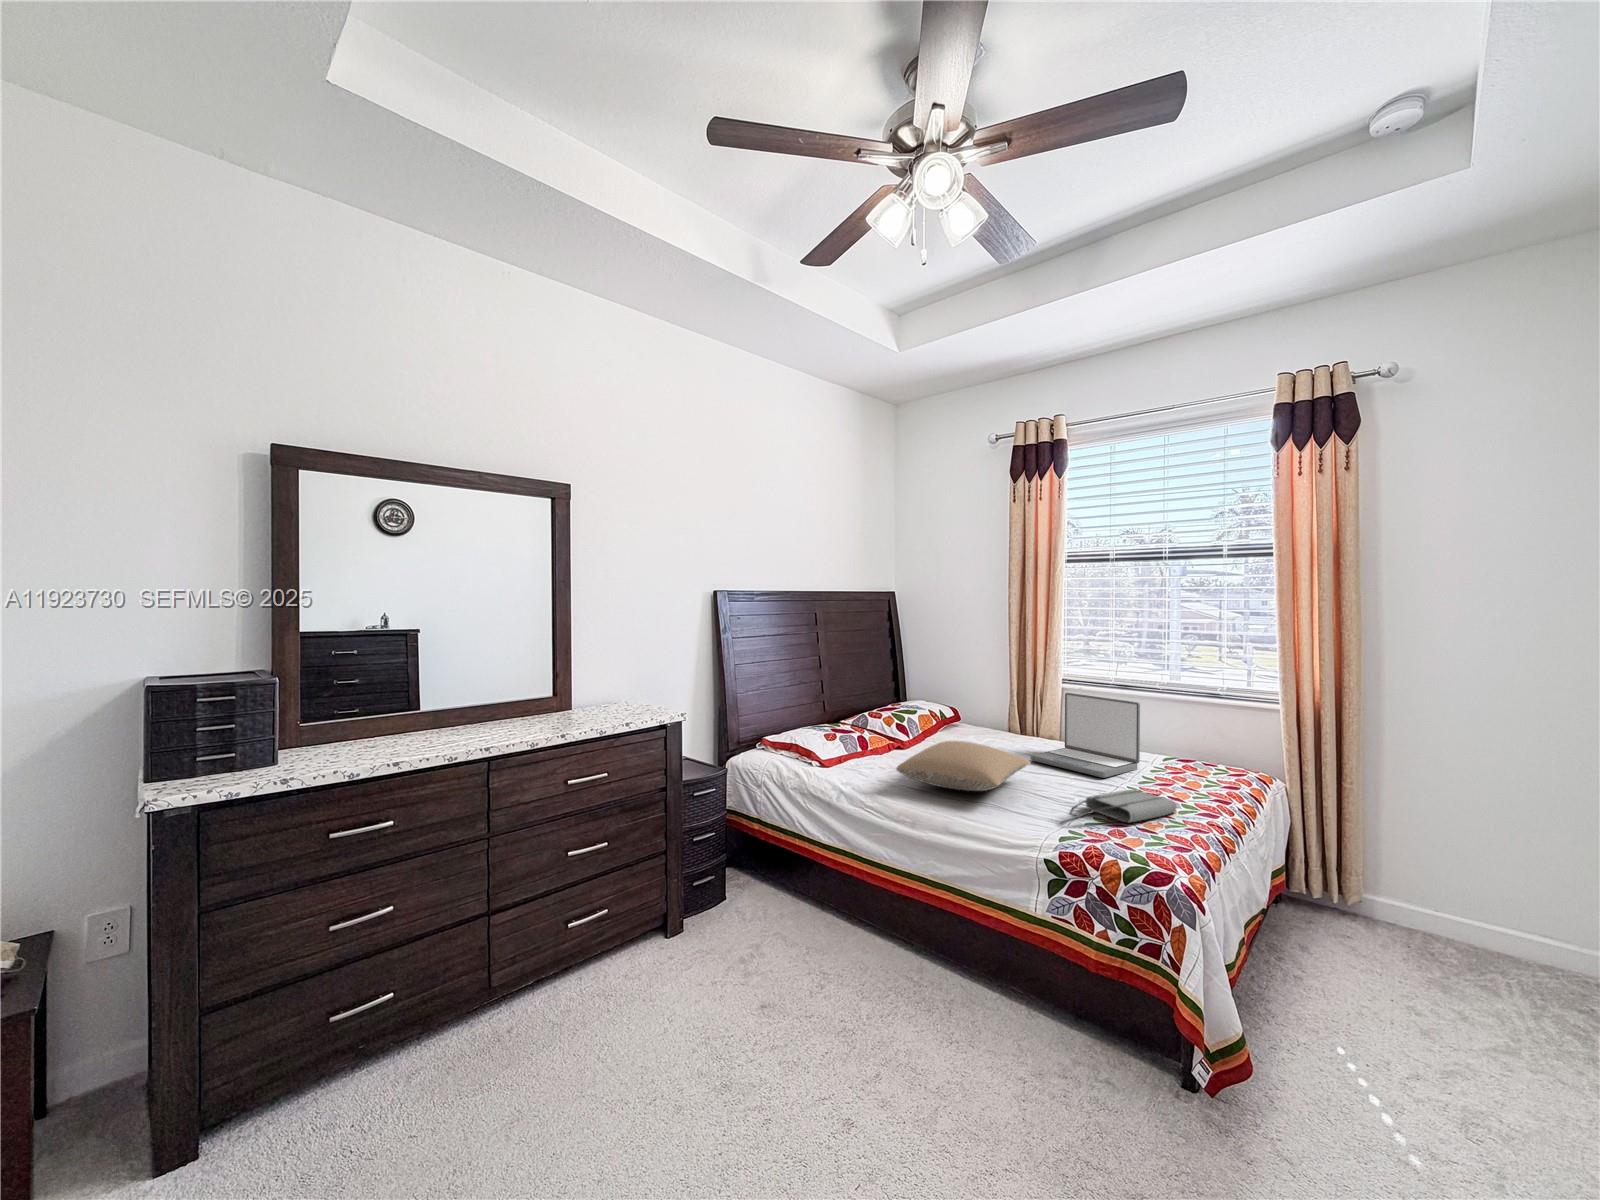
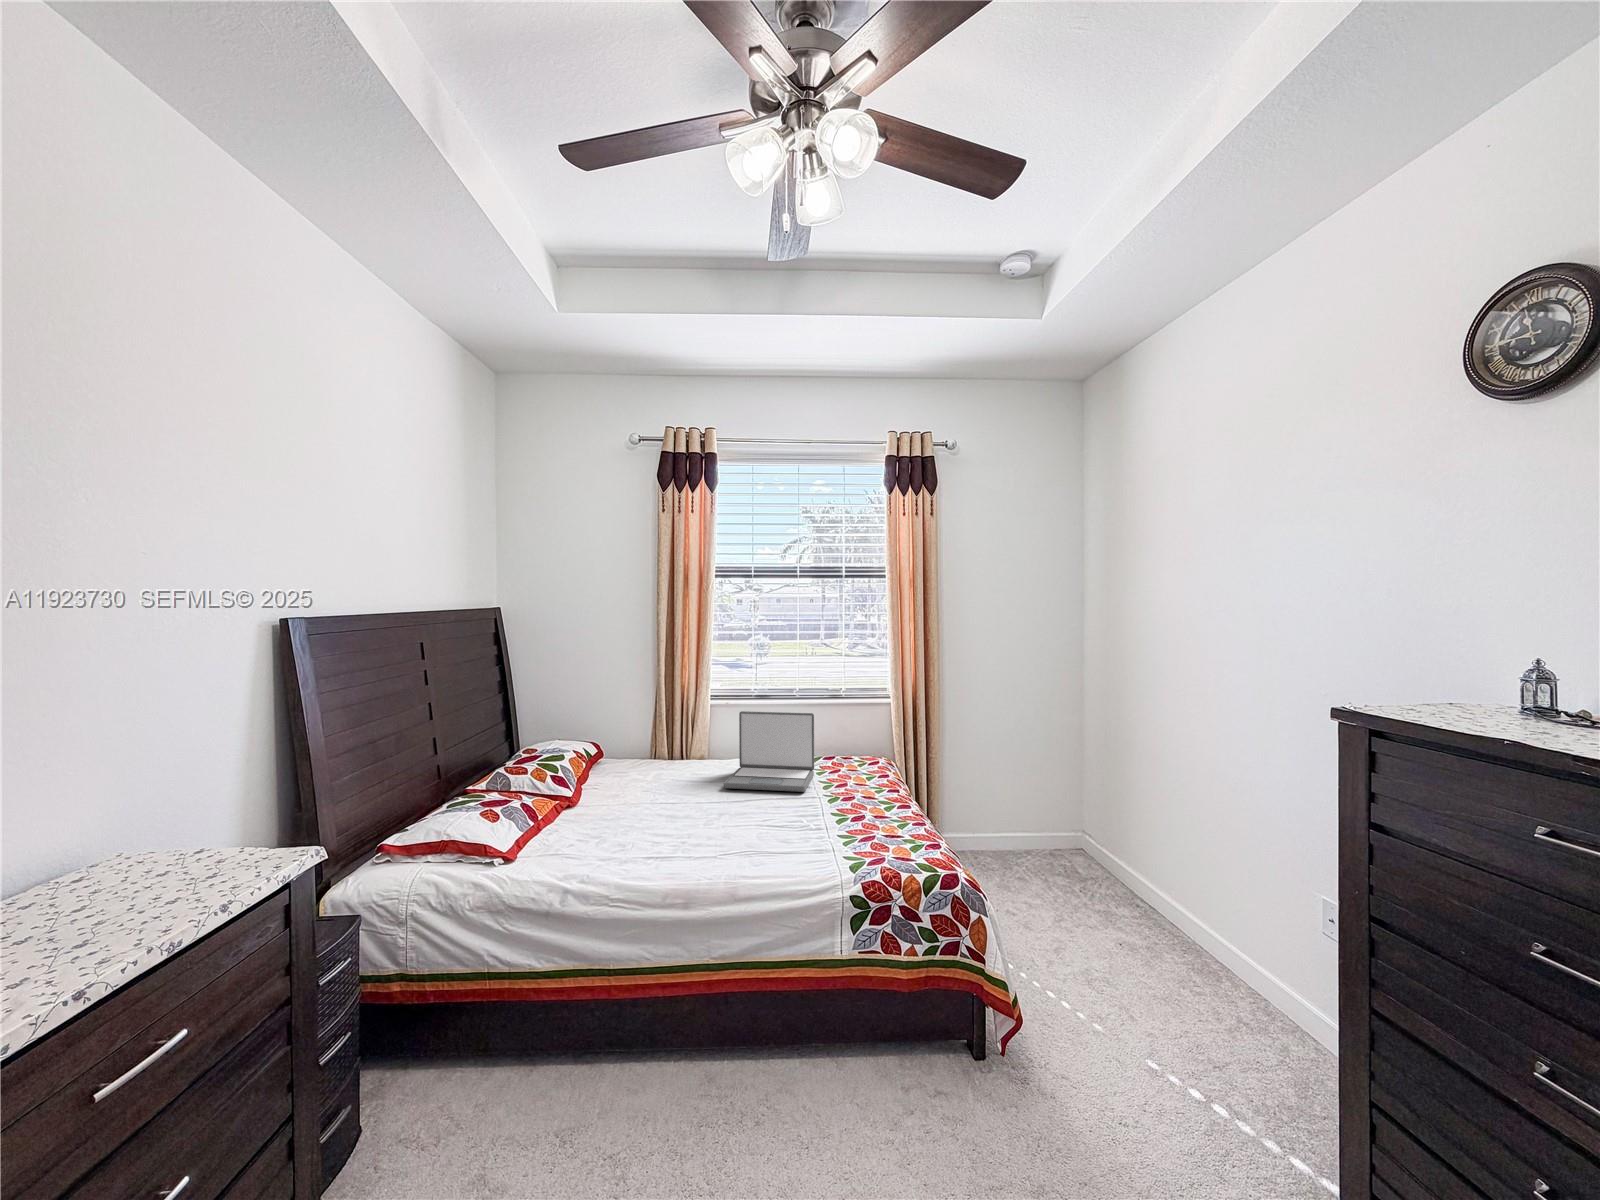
pillow: present [897,741,1030,791] -> none [640,785,767,846]
tote bag: present [1069,790,1177,822] -> none [830,798,892,842]

